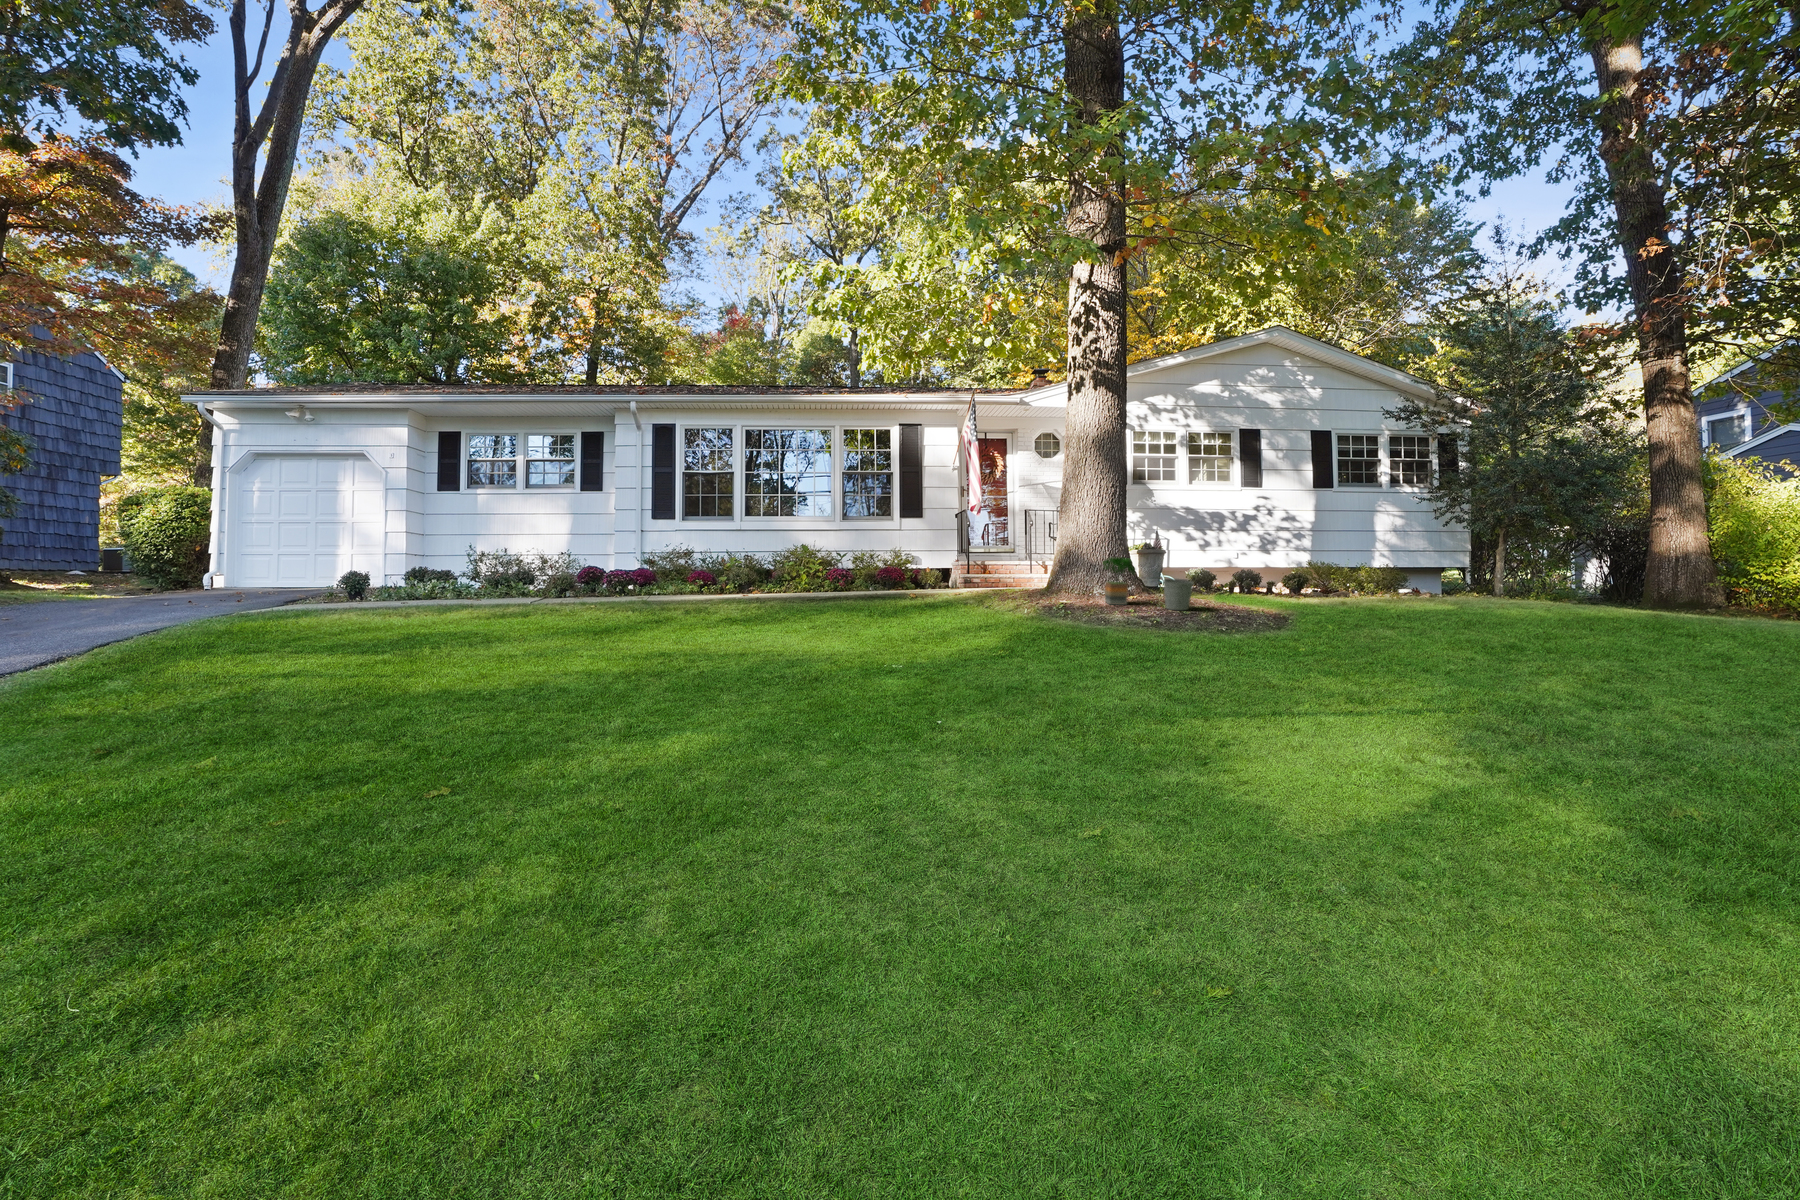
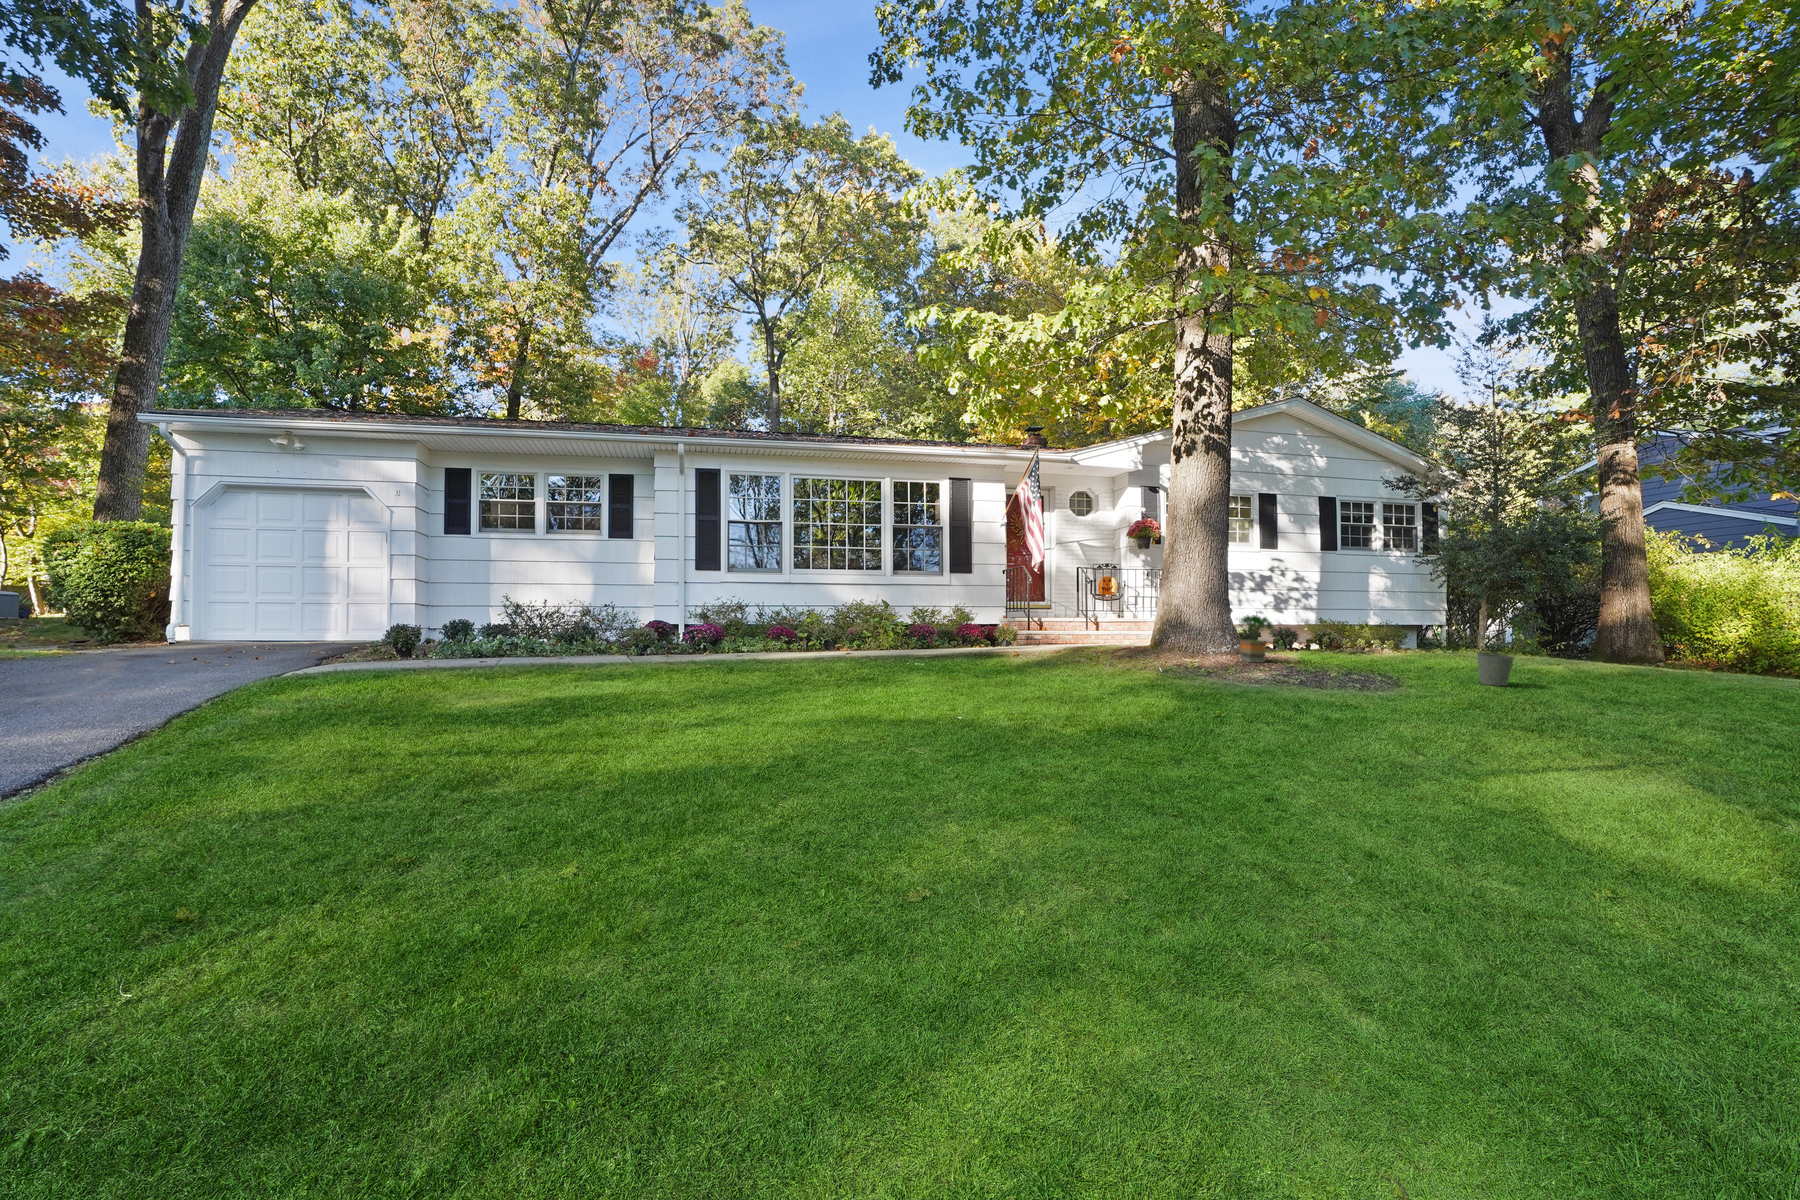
bucket: present [1163,579,1194,610] -> present [1477,652,1515,686]

